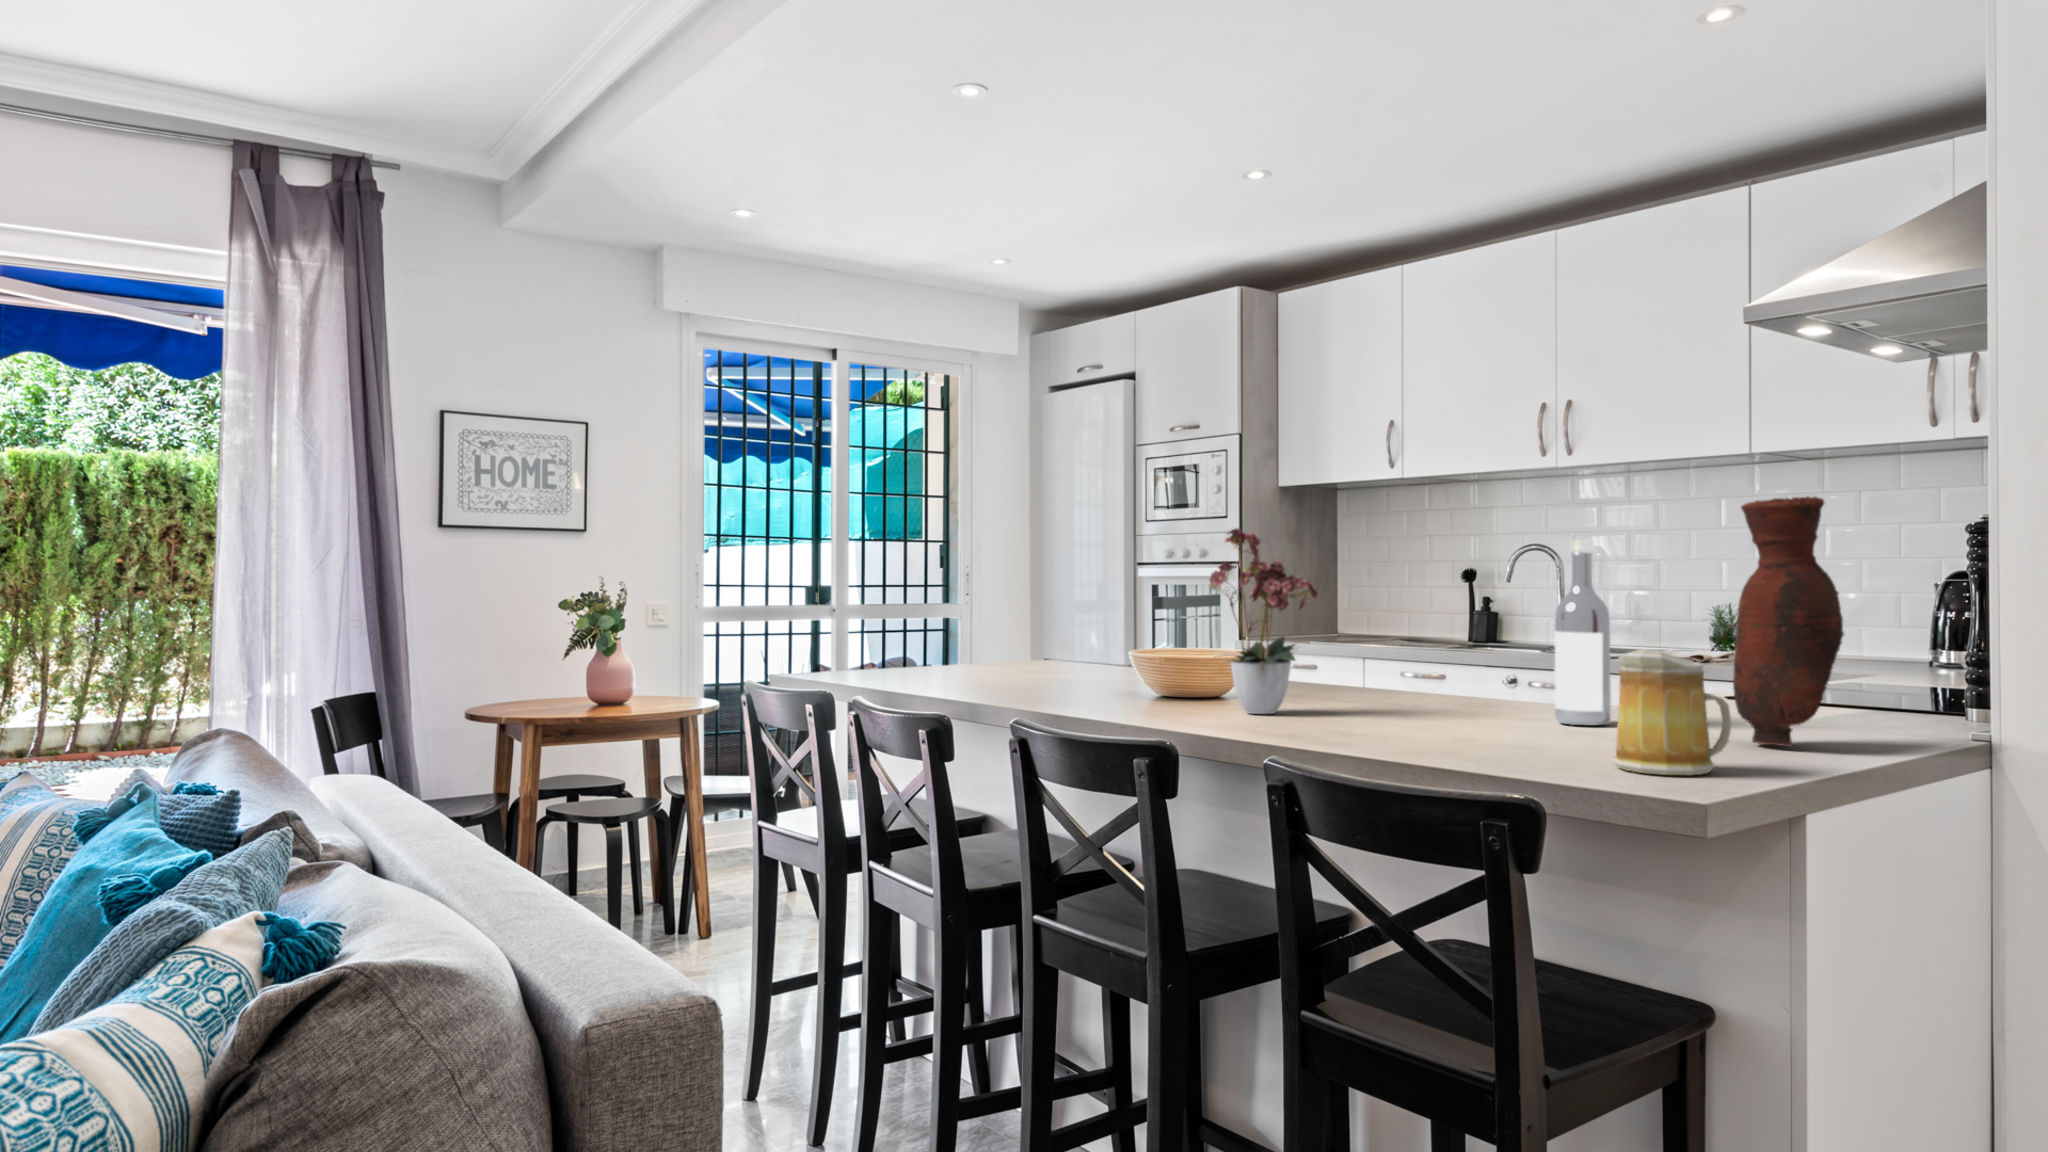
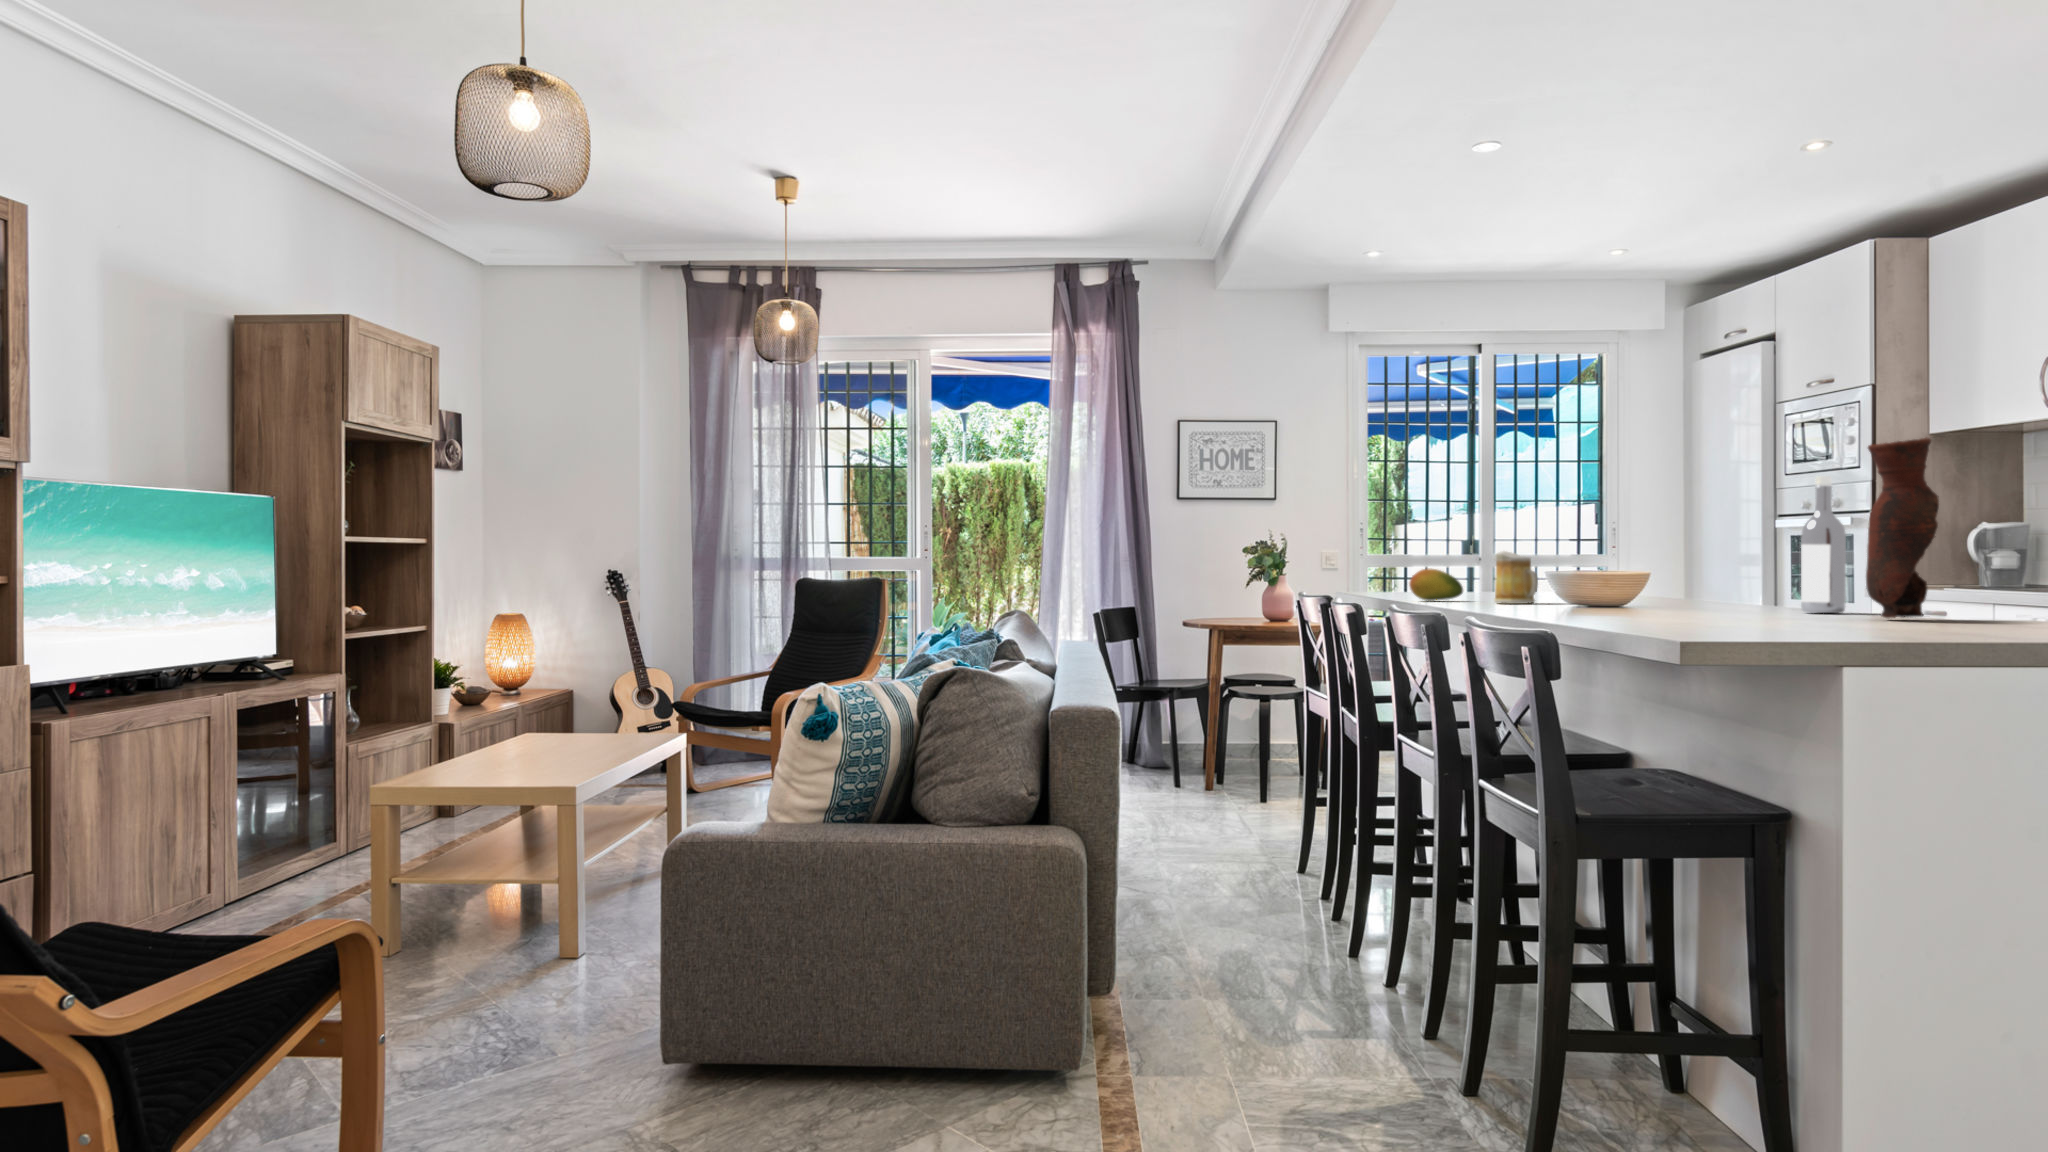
flower arrangement: present [1210,528,1318,714] -> none [1564,472,1643,607]
fruit: none [925,649,1001,697] -> present [1409,569,1463,601]
mug: present [1613,649,1732,775] -> present [1494,551,1538,604]

